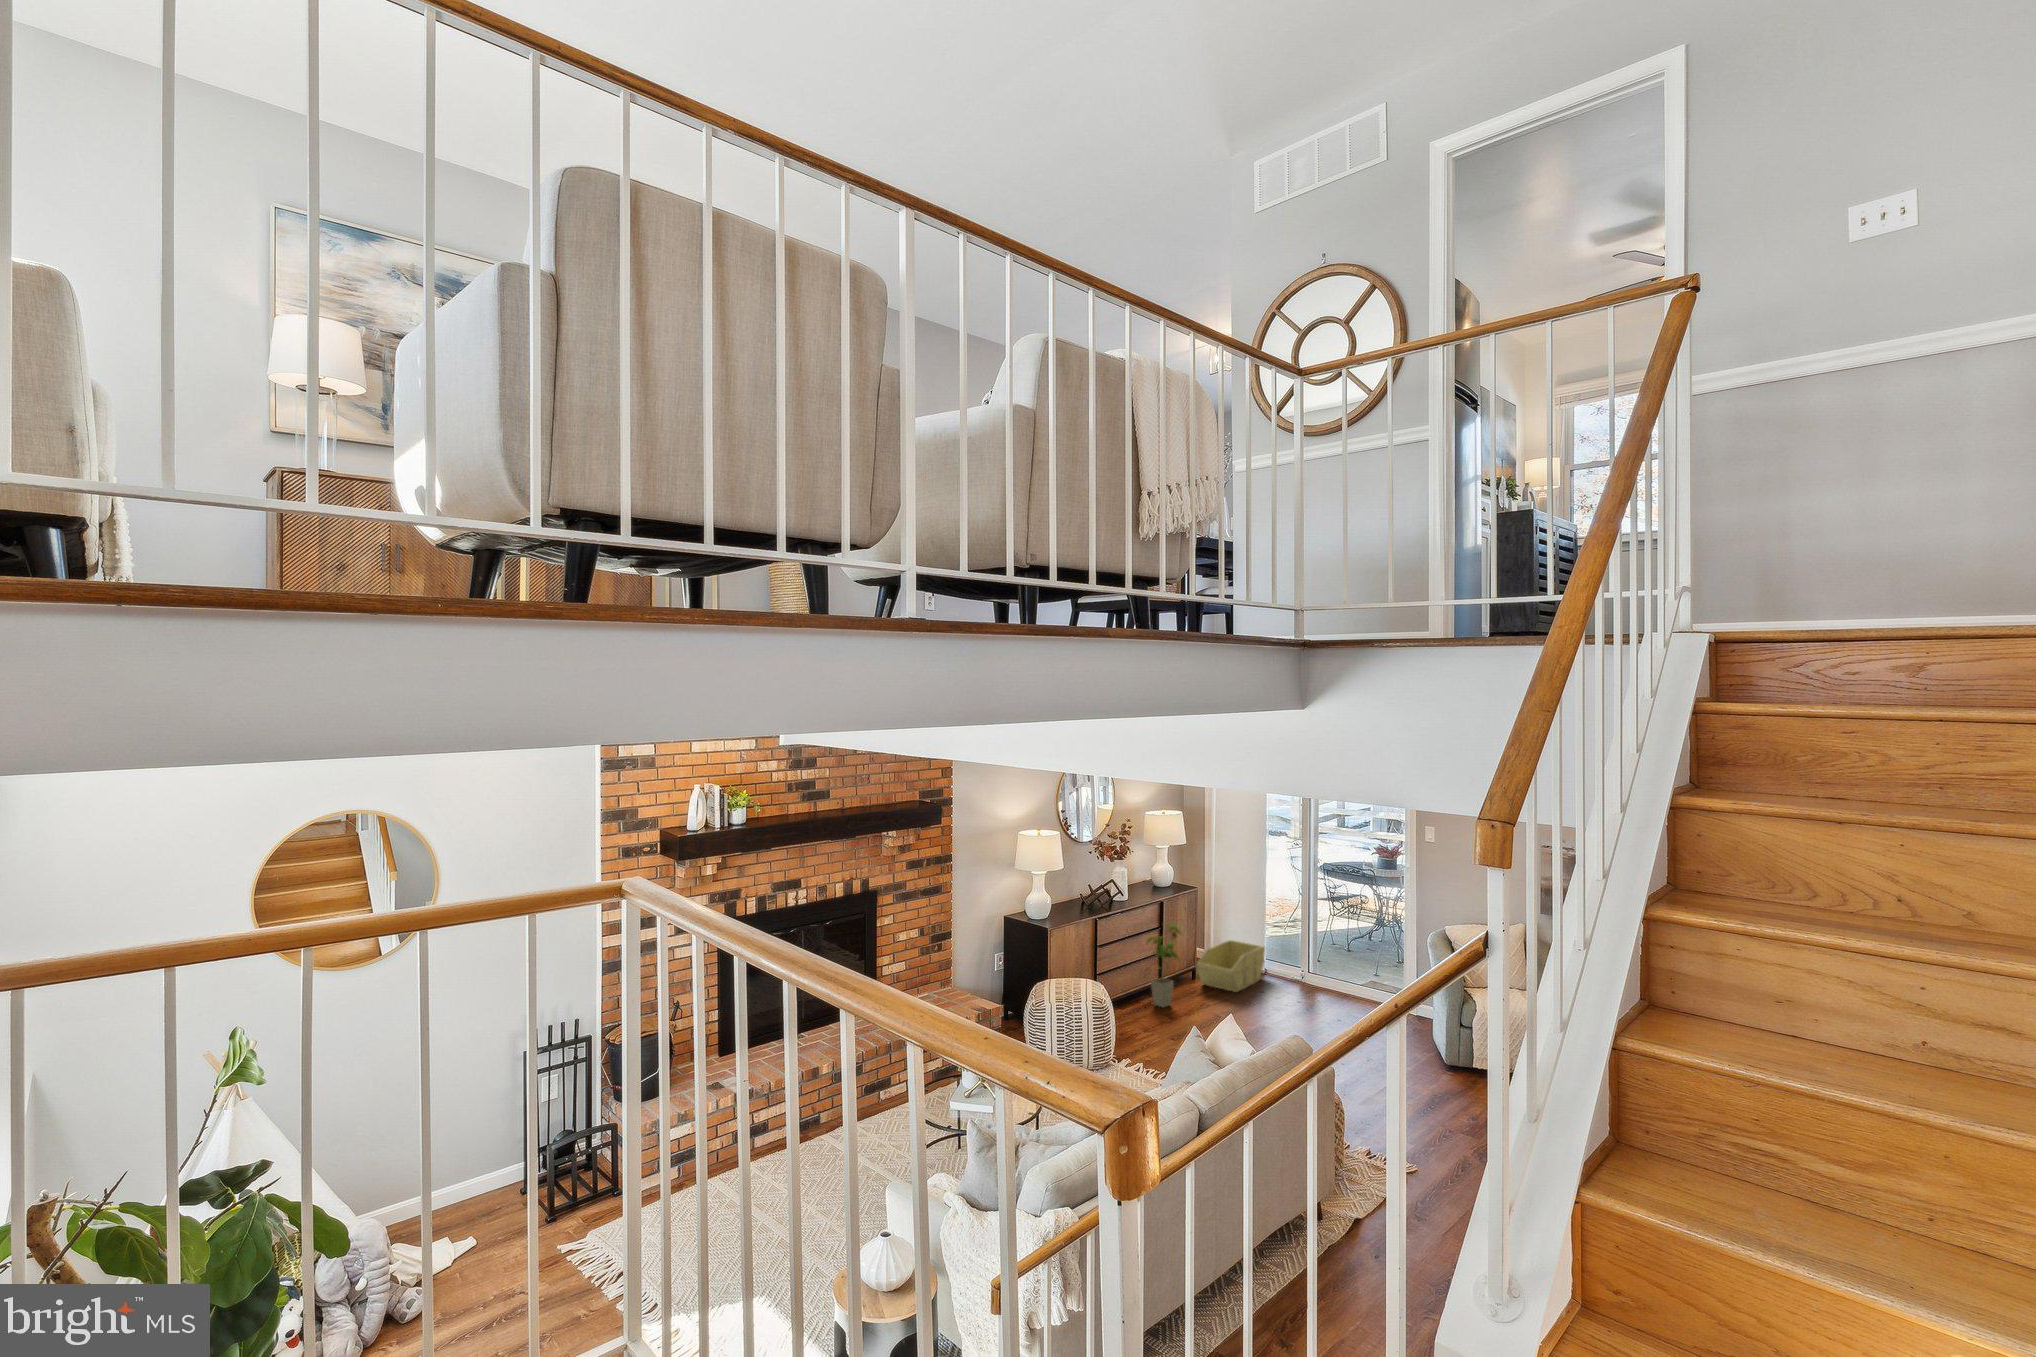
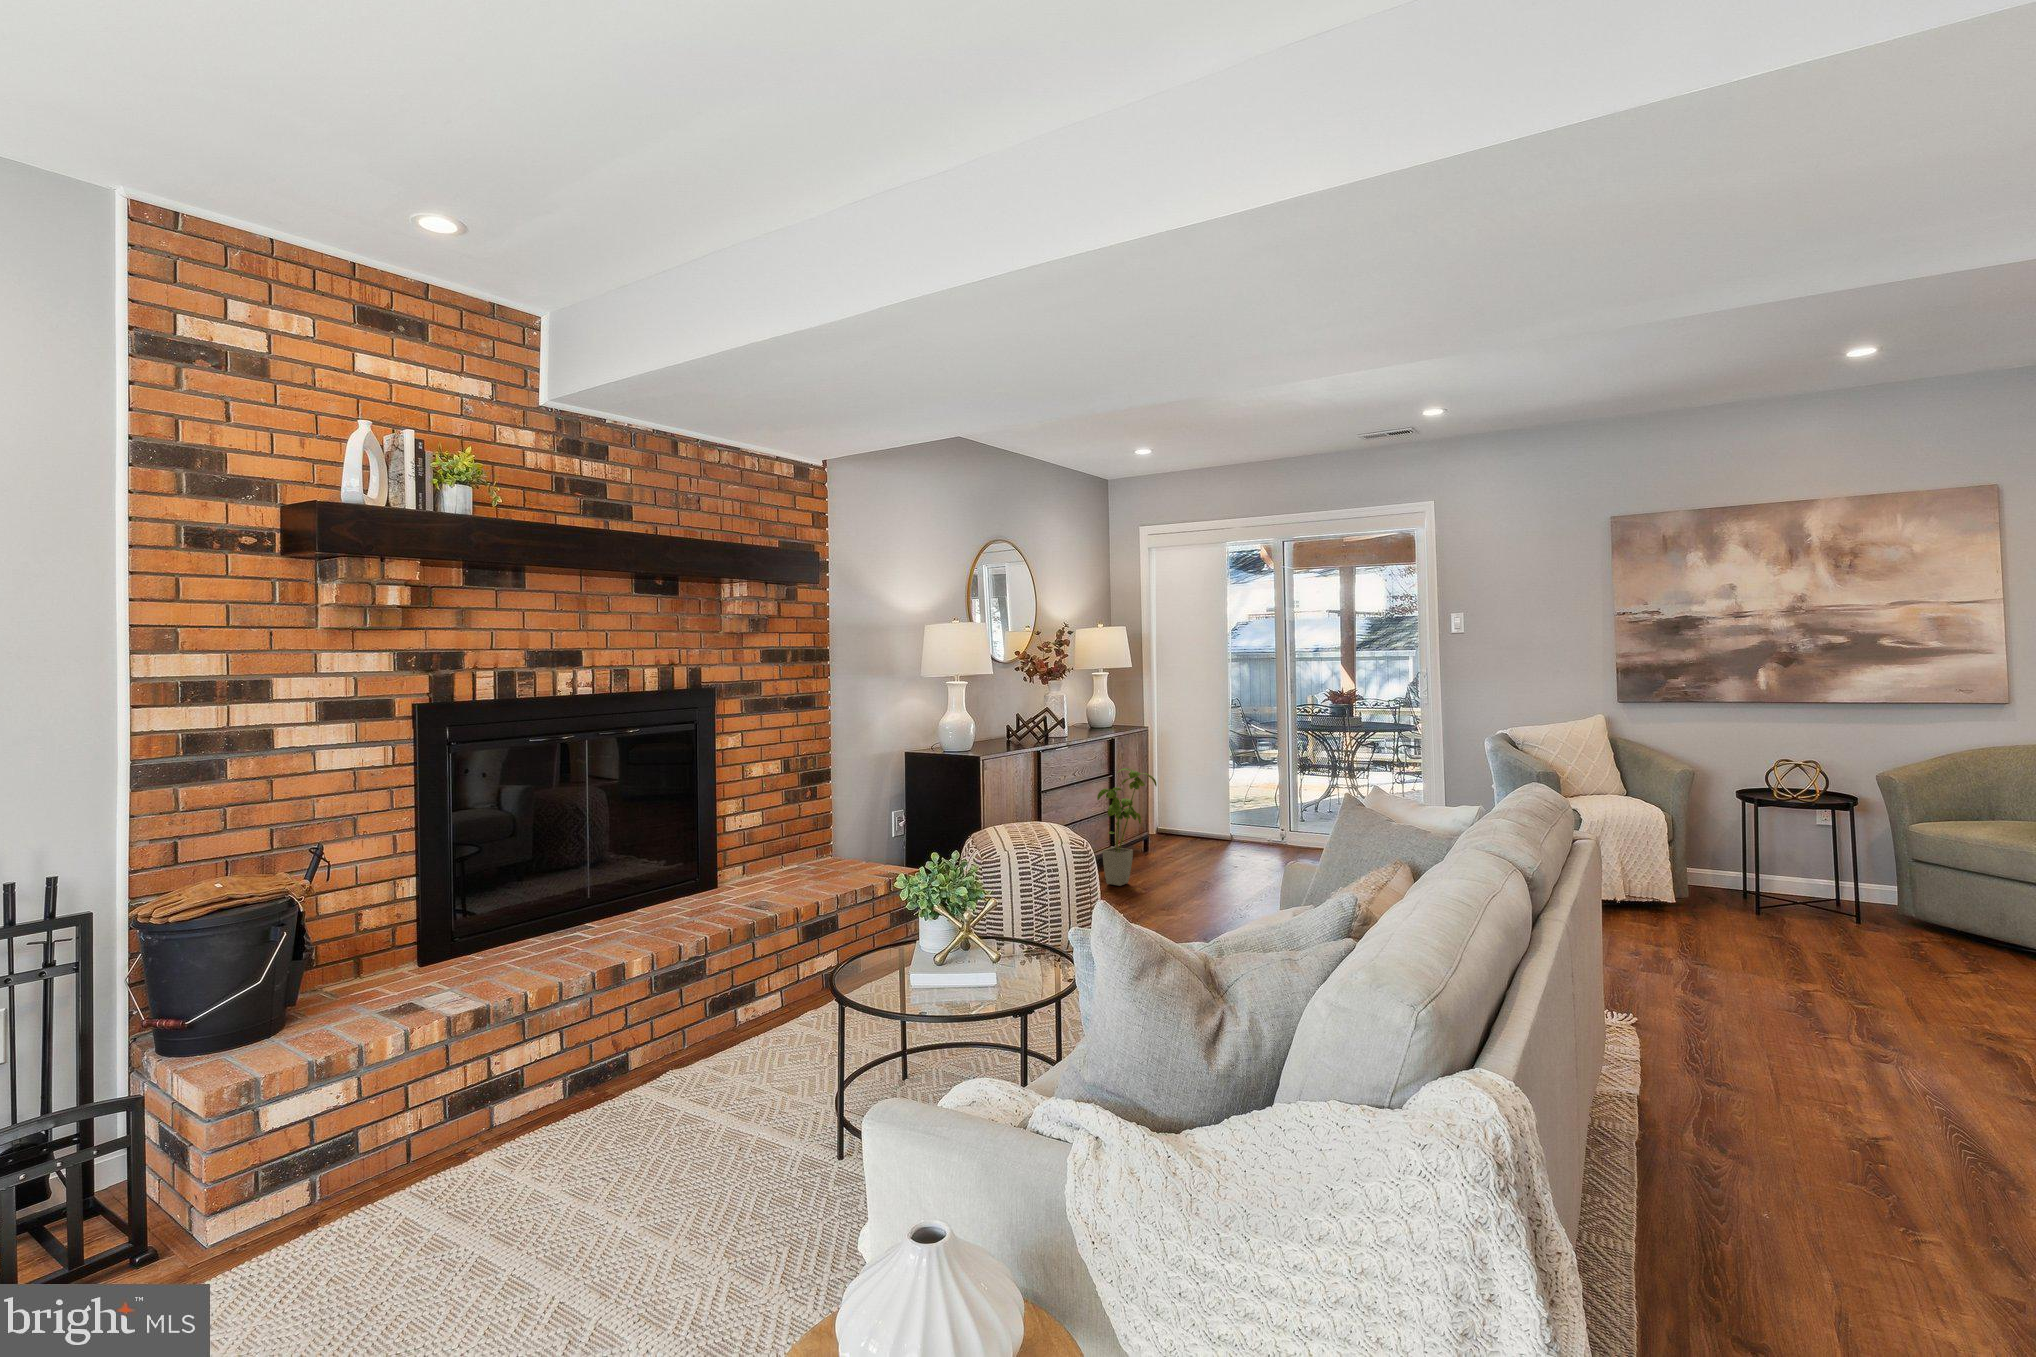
storage bin: present [1196,940,1265,992] -> none [1153,804,1236,865]

